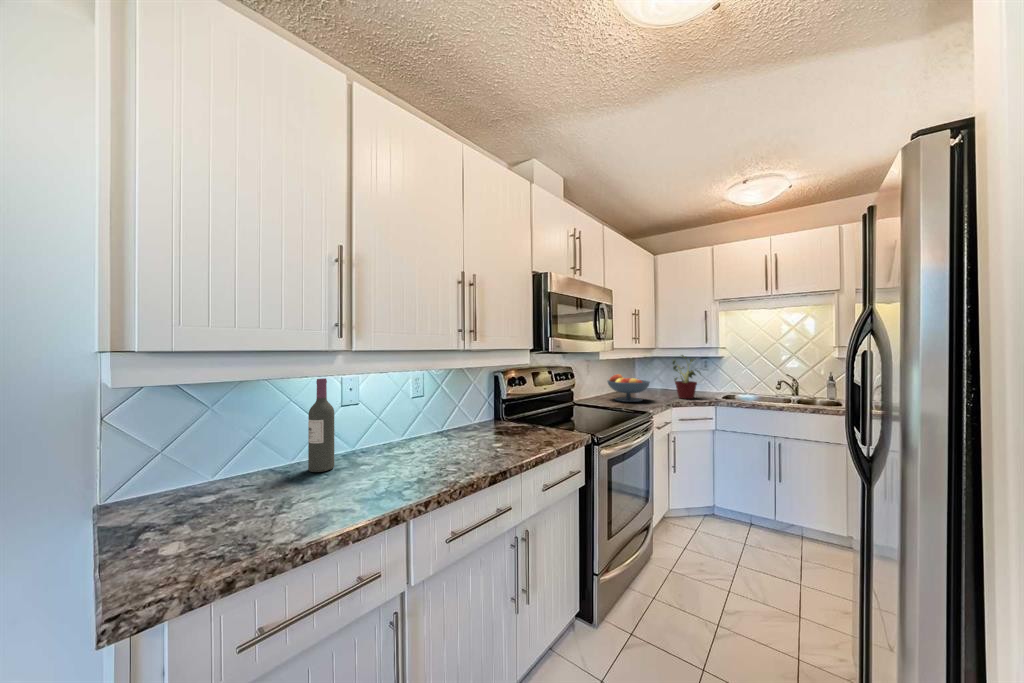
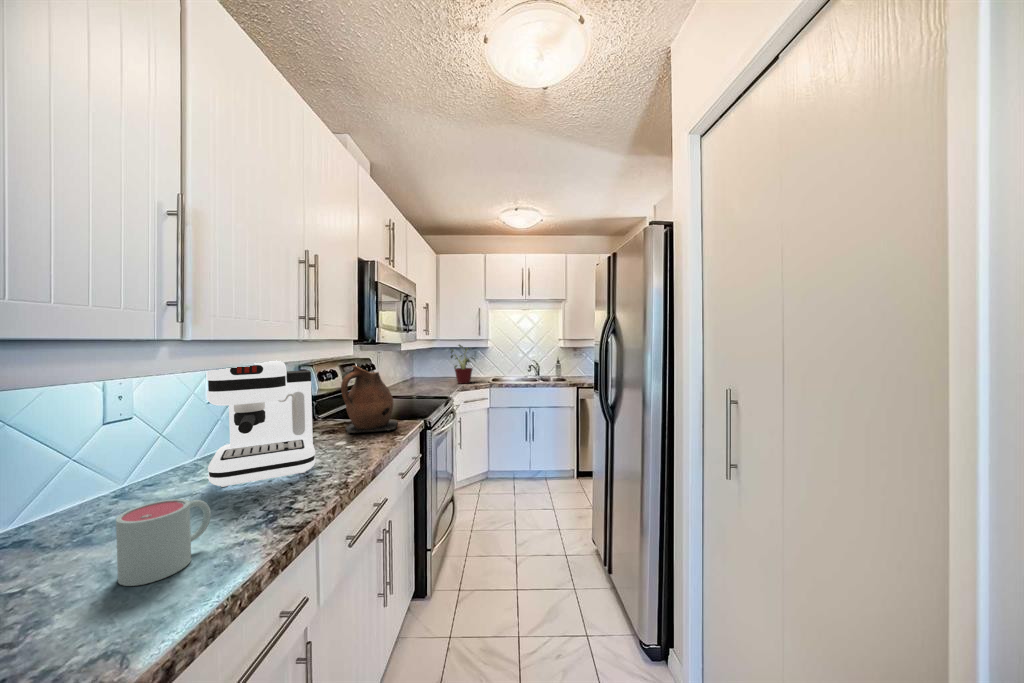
coffee maker: none [384,367,468,464] -> present [207,360,315,487]
ceramic pitcher: none [512,374,567,440] -> present [341,366,397,433]
fruit bowl: present [607,374,650,402] -> none [397,365,438,391]
wine bottle: present [308,378,334,472] -> none [74,383,128,529]
mug: none [275,465,337,520] -> present [116,499,211,586]

